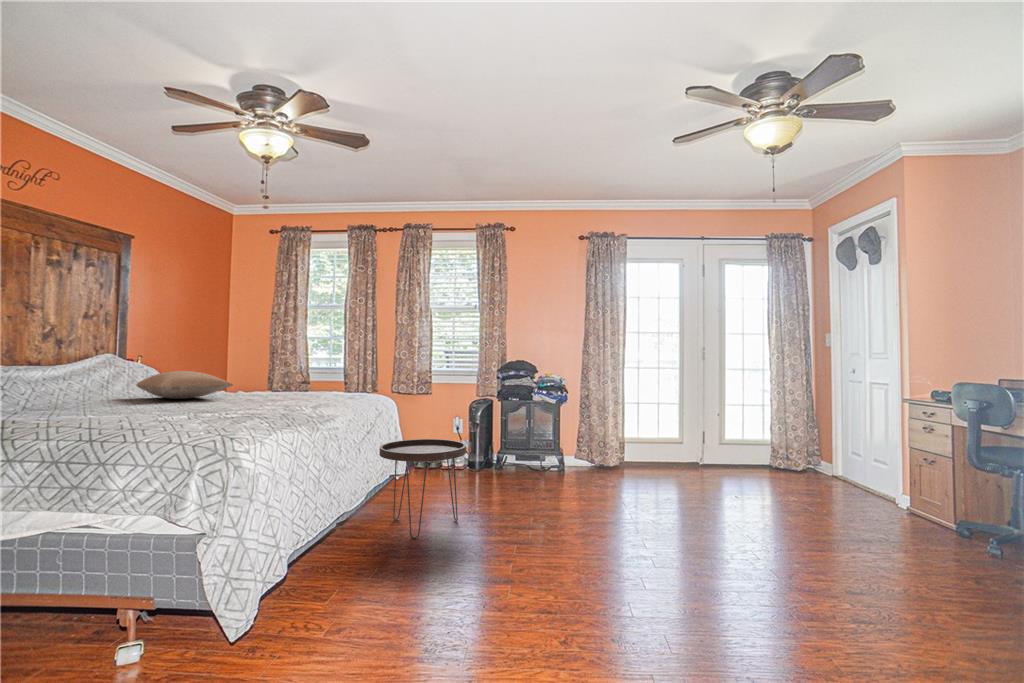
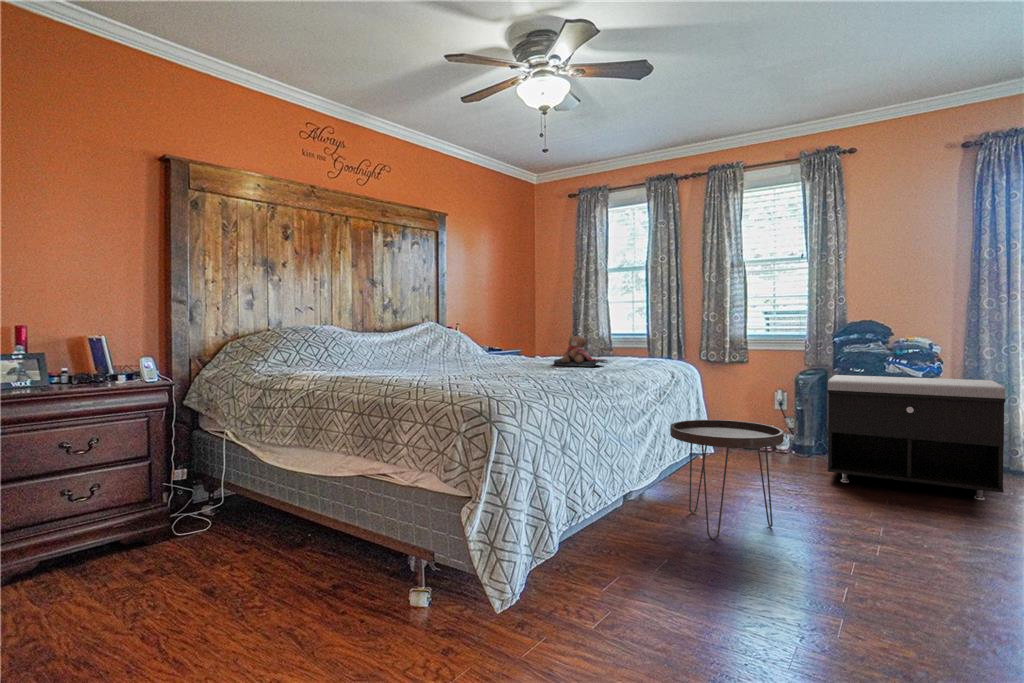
teddy bear: none [267,369,321,399] -> present [554,336,607,367]
pillow: present [136,371,233,399] -> none [445,337,522,363]
storage bench: none [492,398,594,481] -> present [828,375,1005,500]

